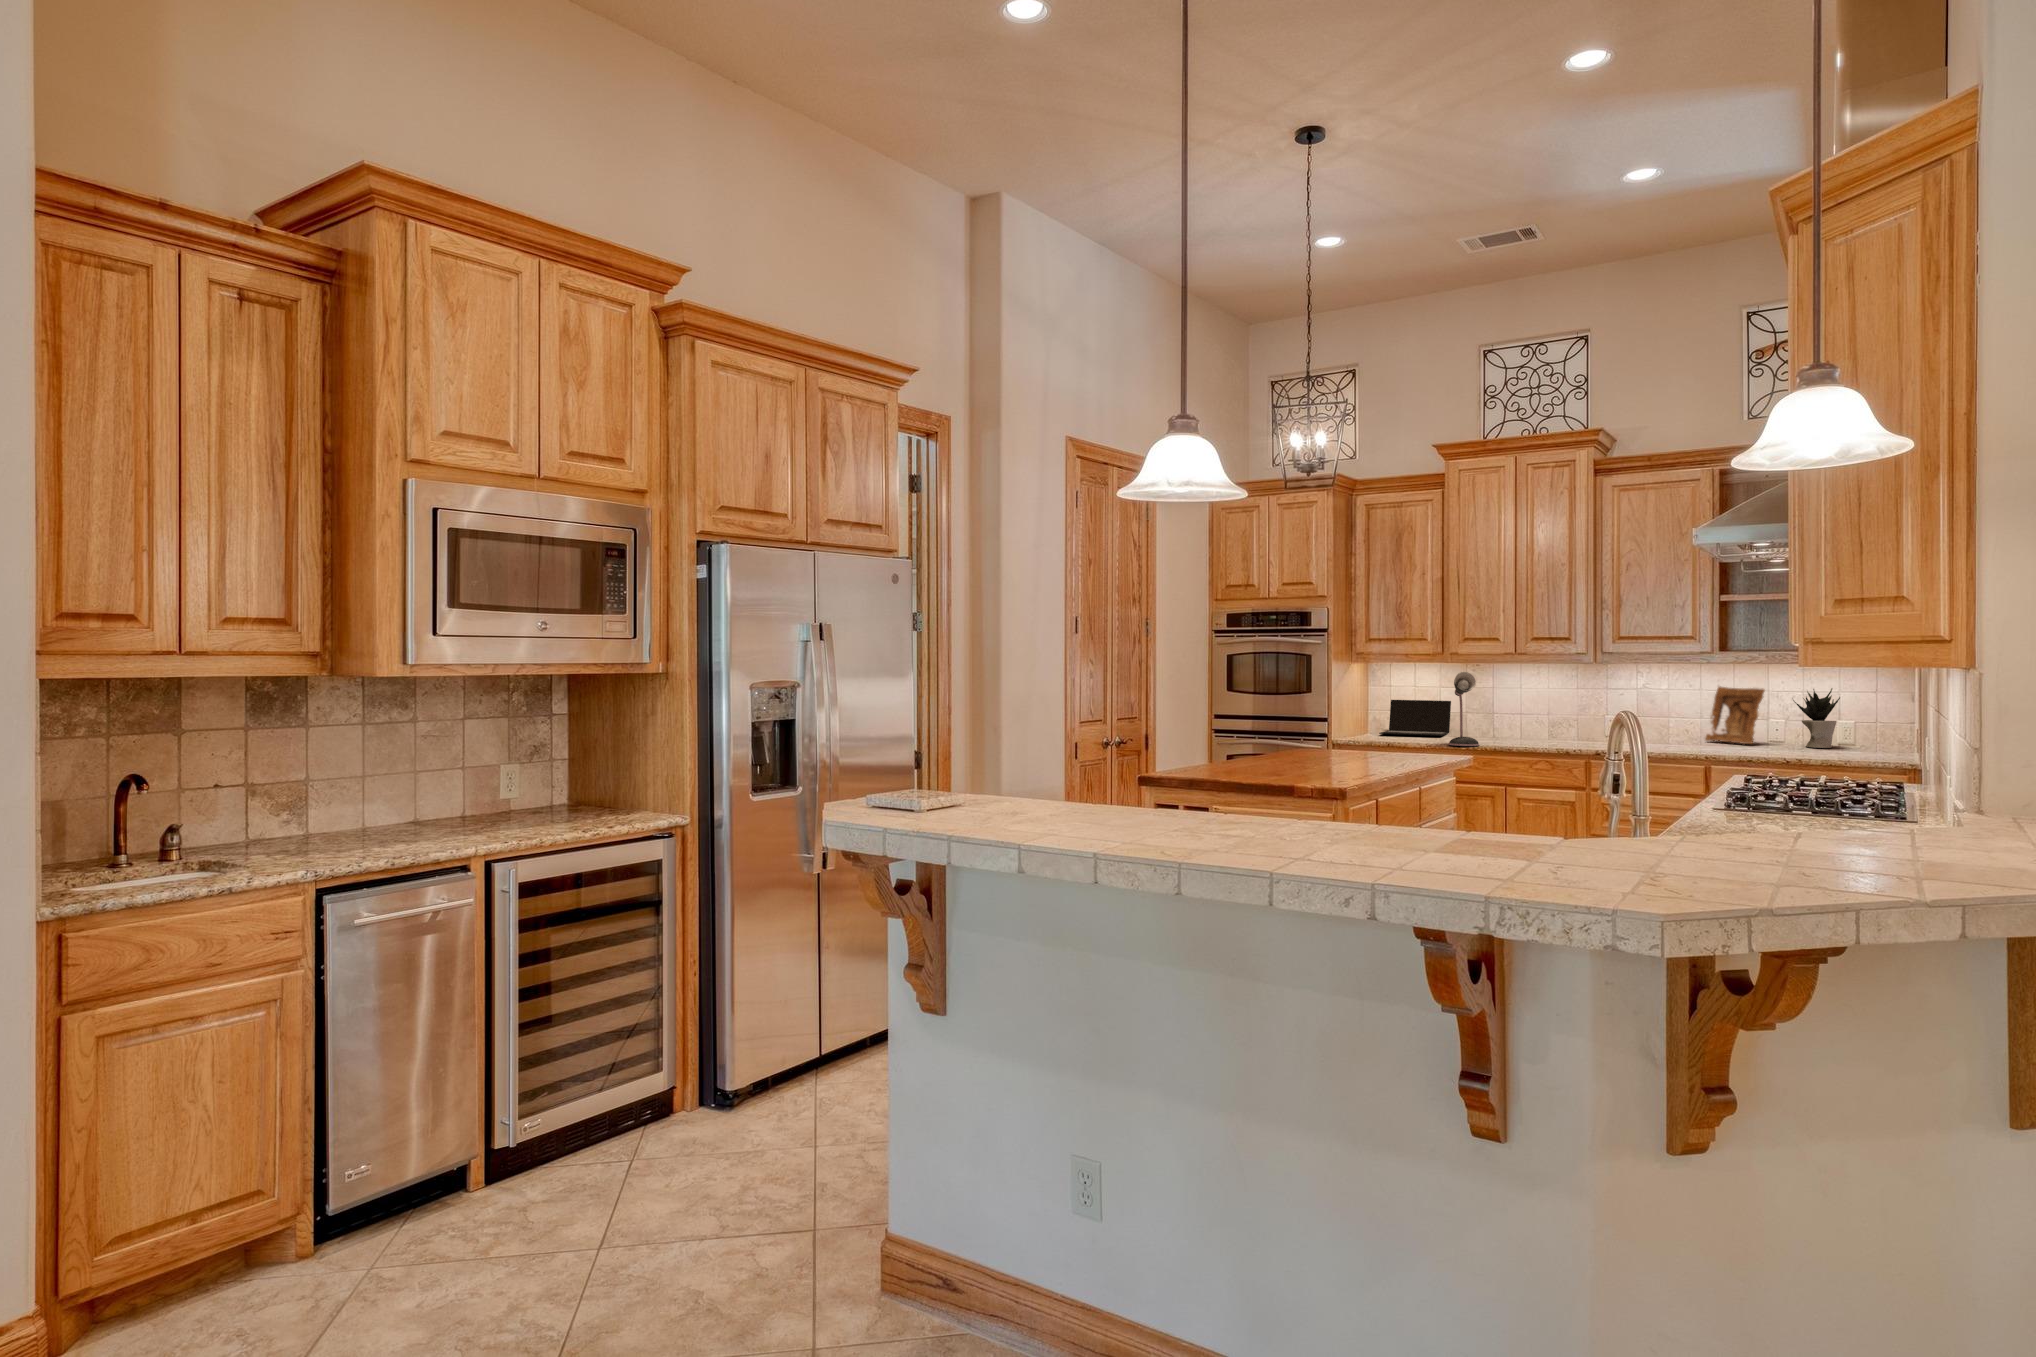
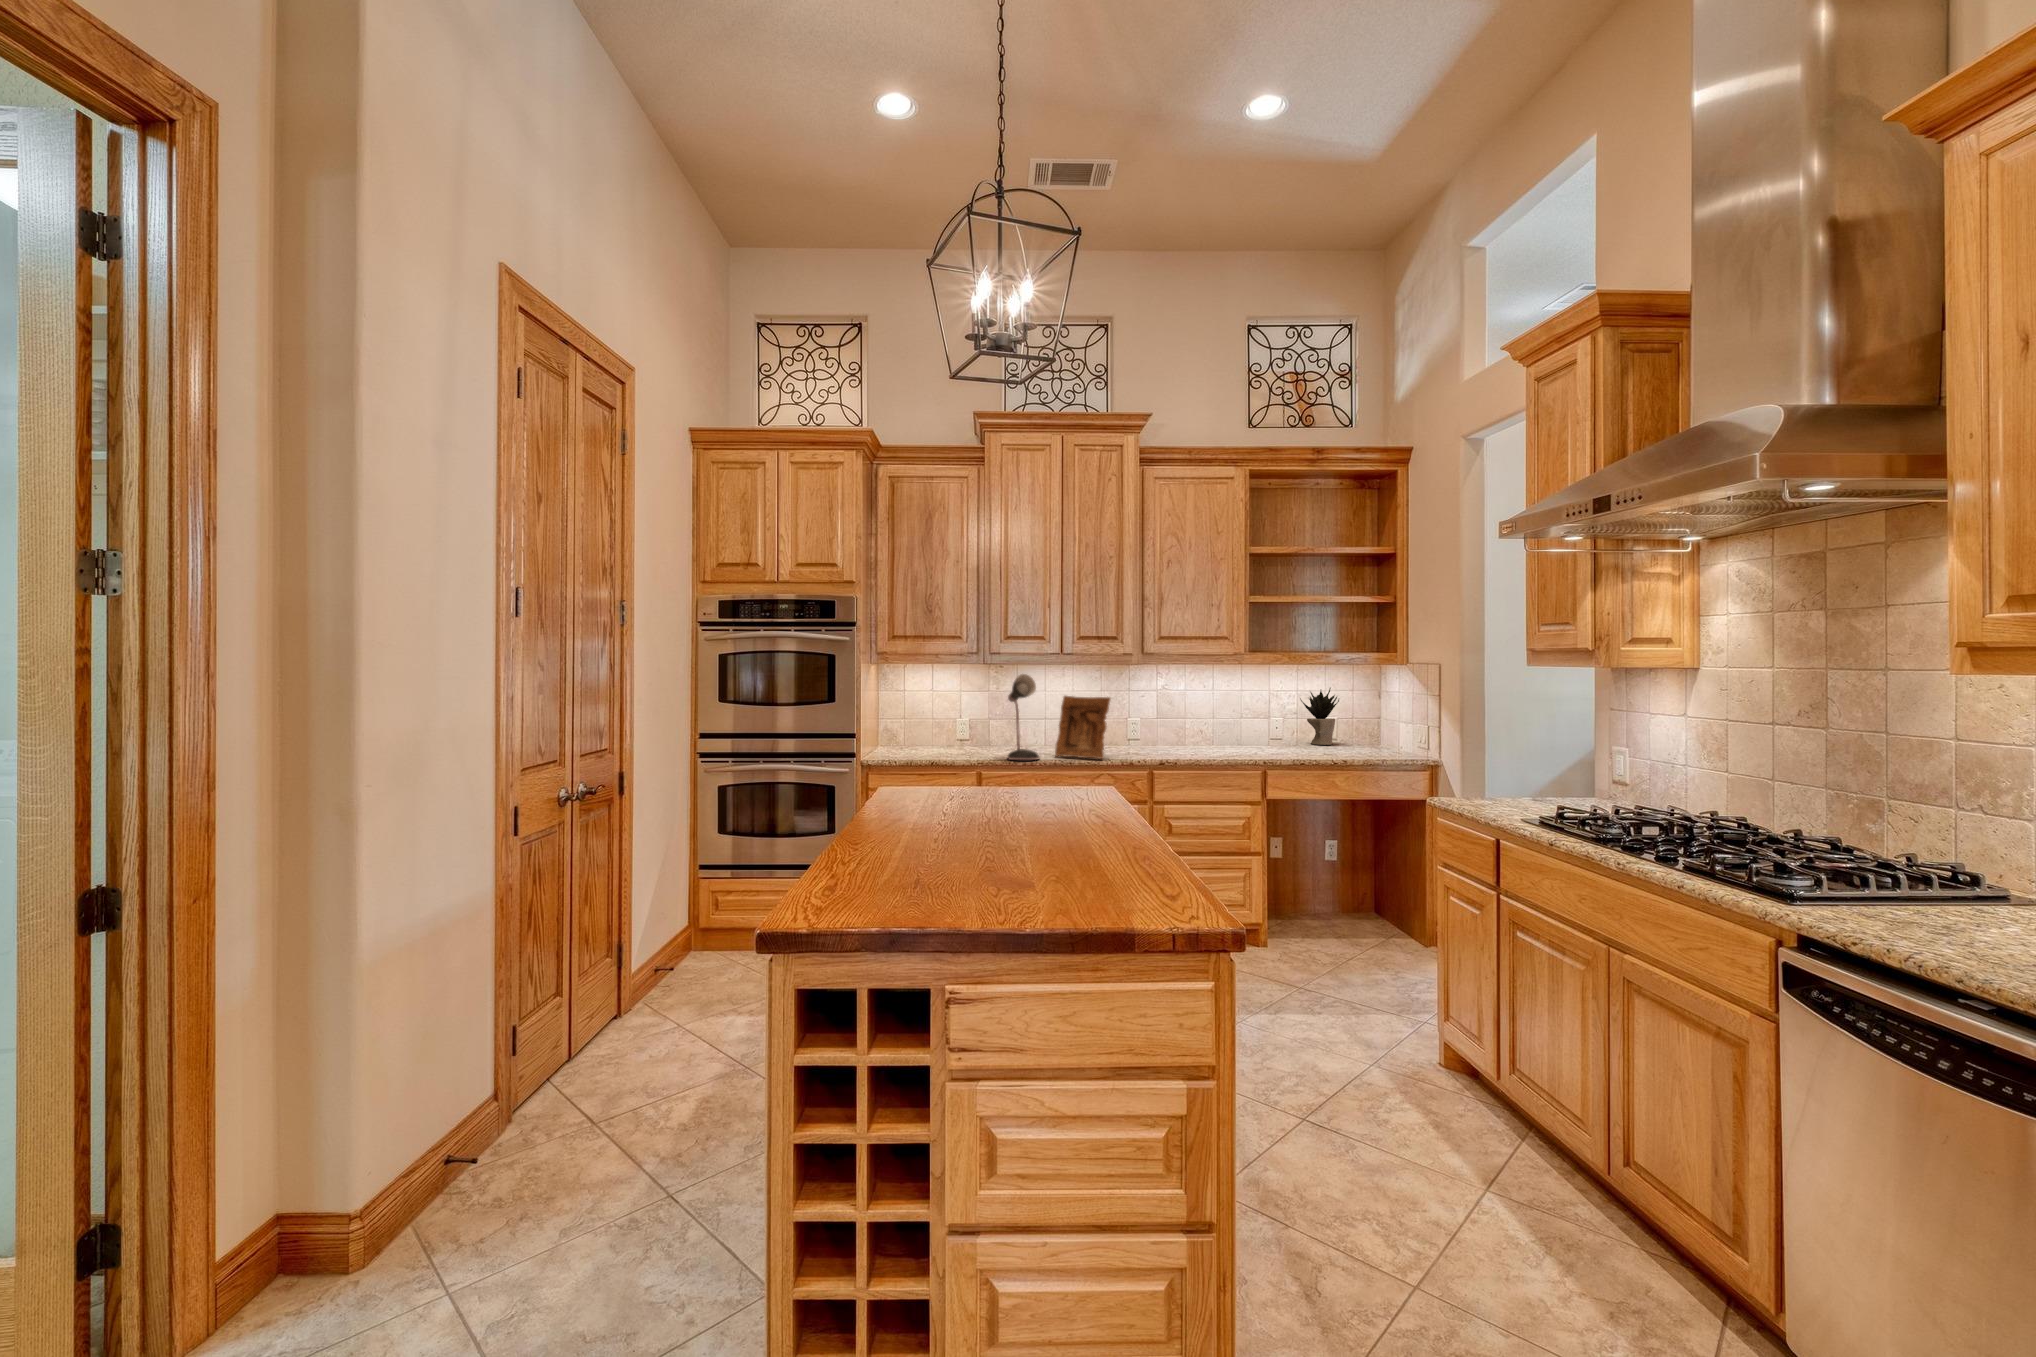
picture frame: present [1705,686,1765,744] -> present [1055,696,1110,759]
laptop: present [1379,700,1451,736] -> none [911,708,981,749]

